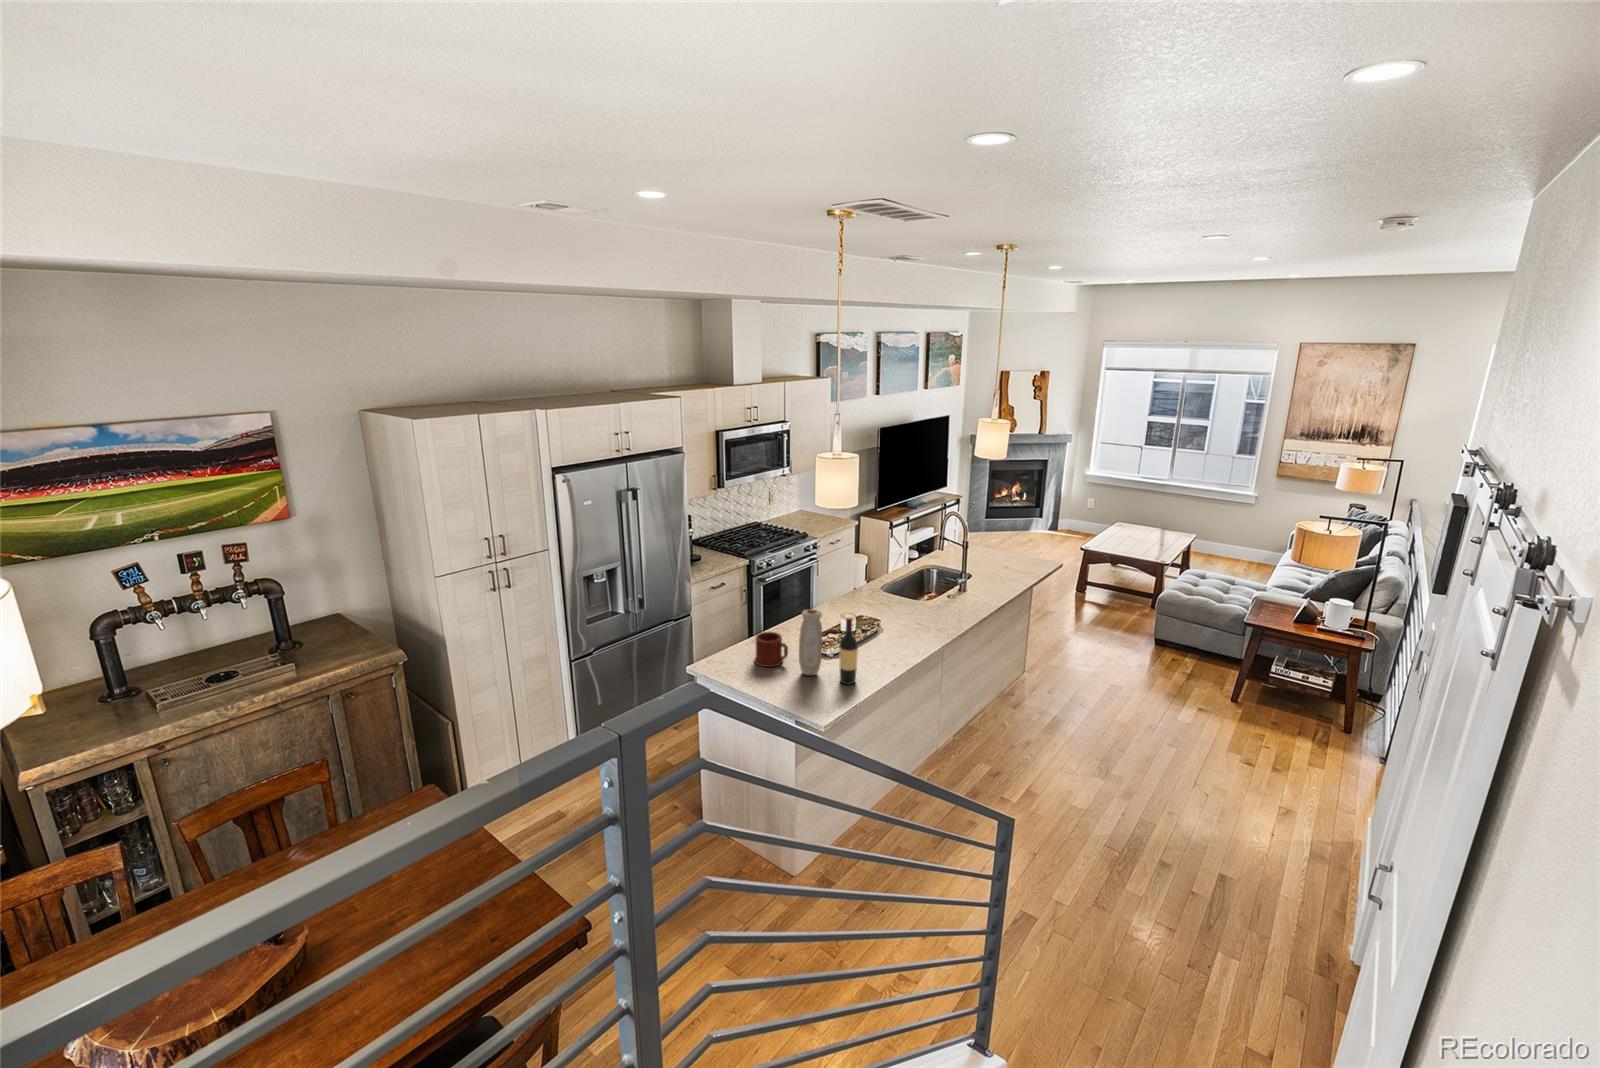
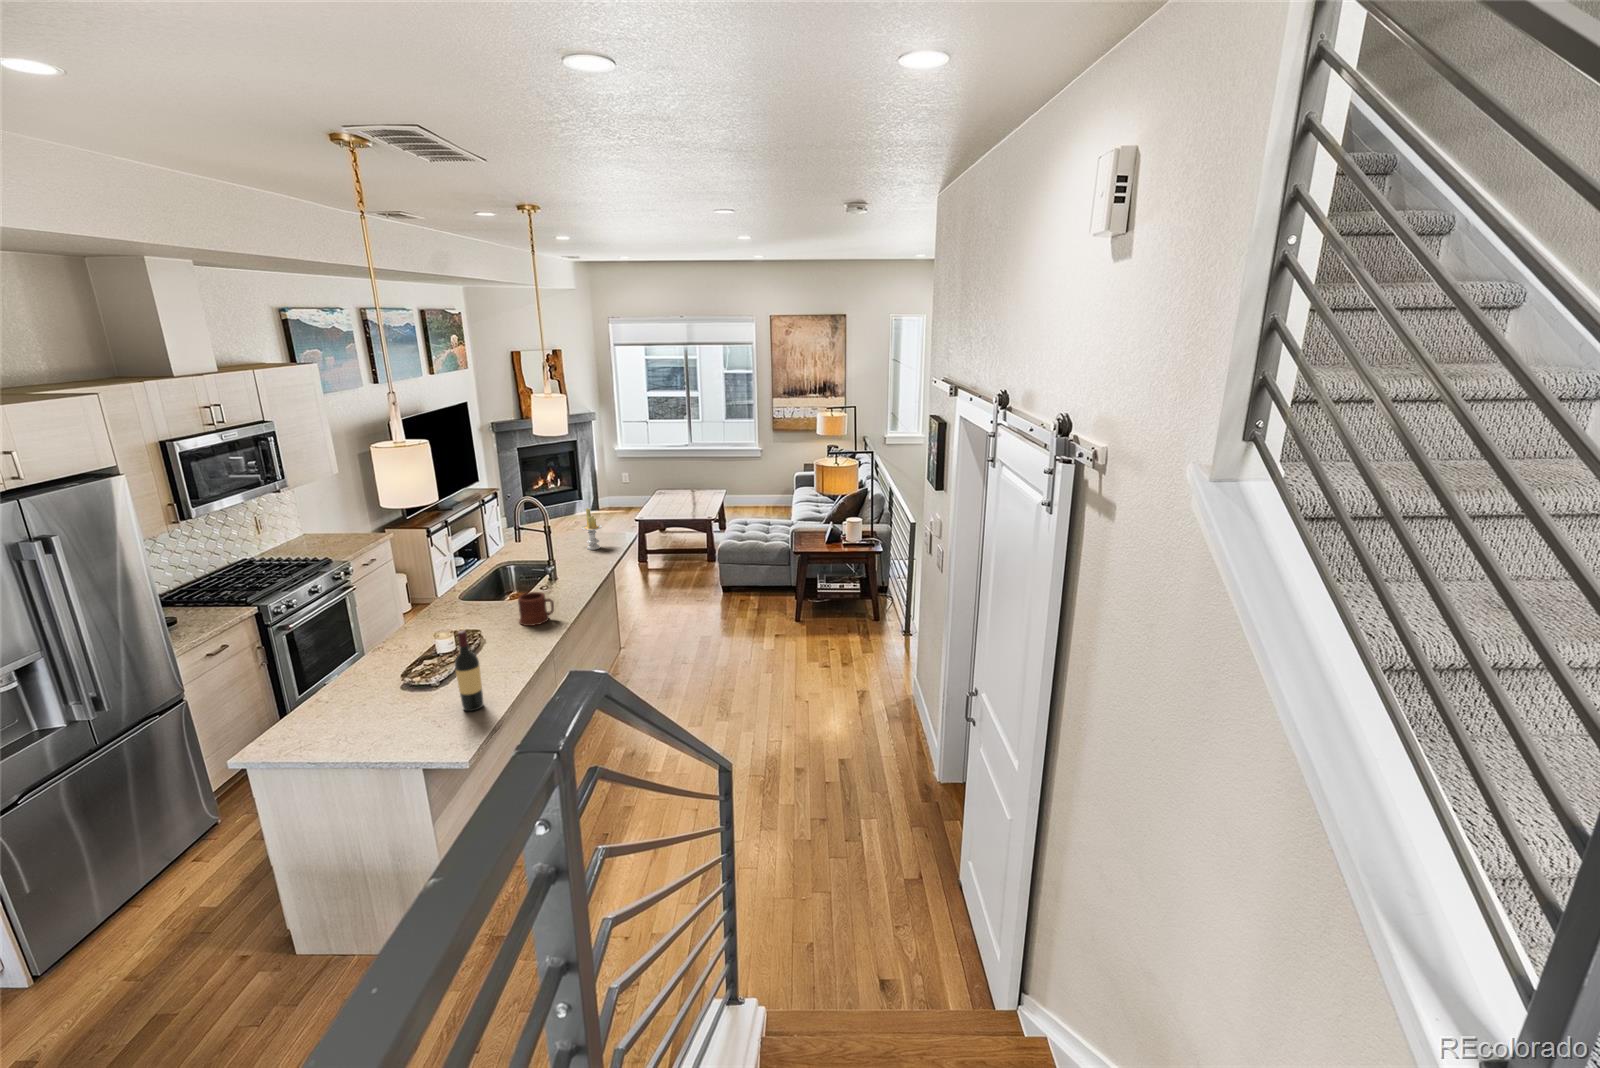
candle: none [1002,532,1022,572] -> present [581,508,602,550]
vase: present [799,609,822,675] -> none [394,634,432,717]
mug: present [754,632,788,667] -> present [518,592,554,626]

